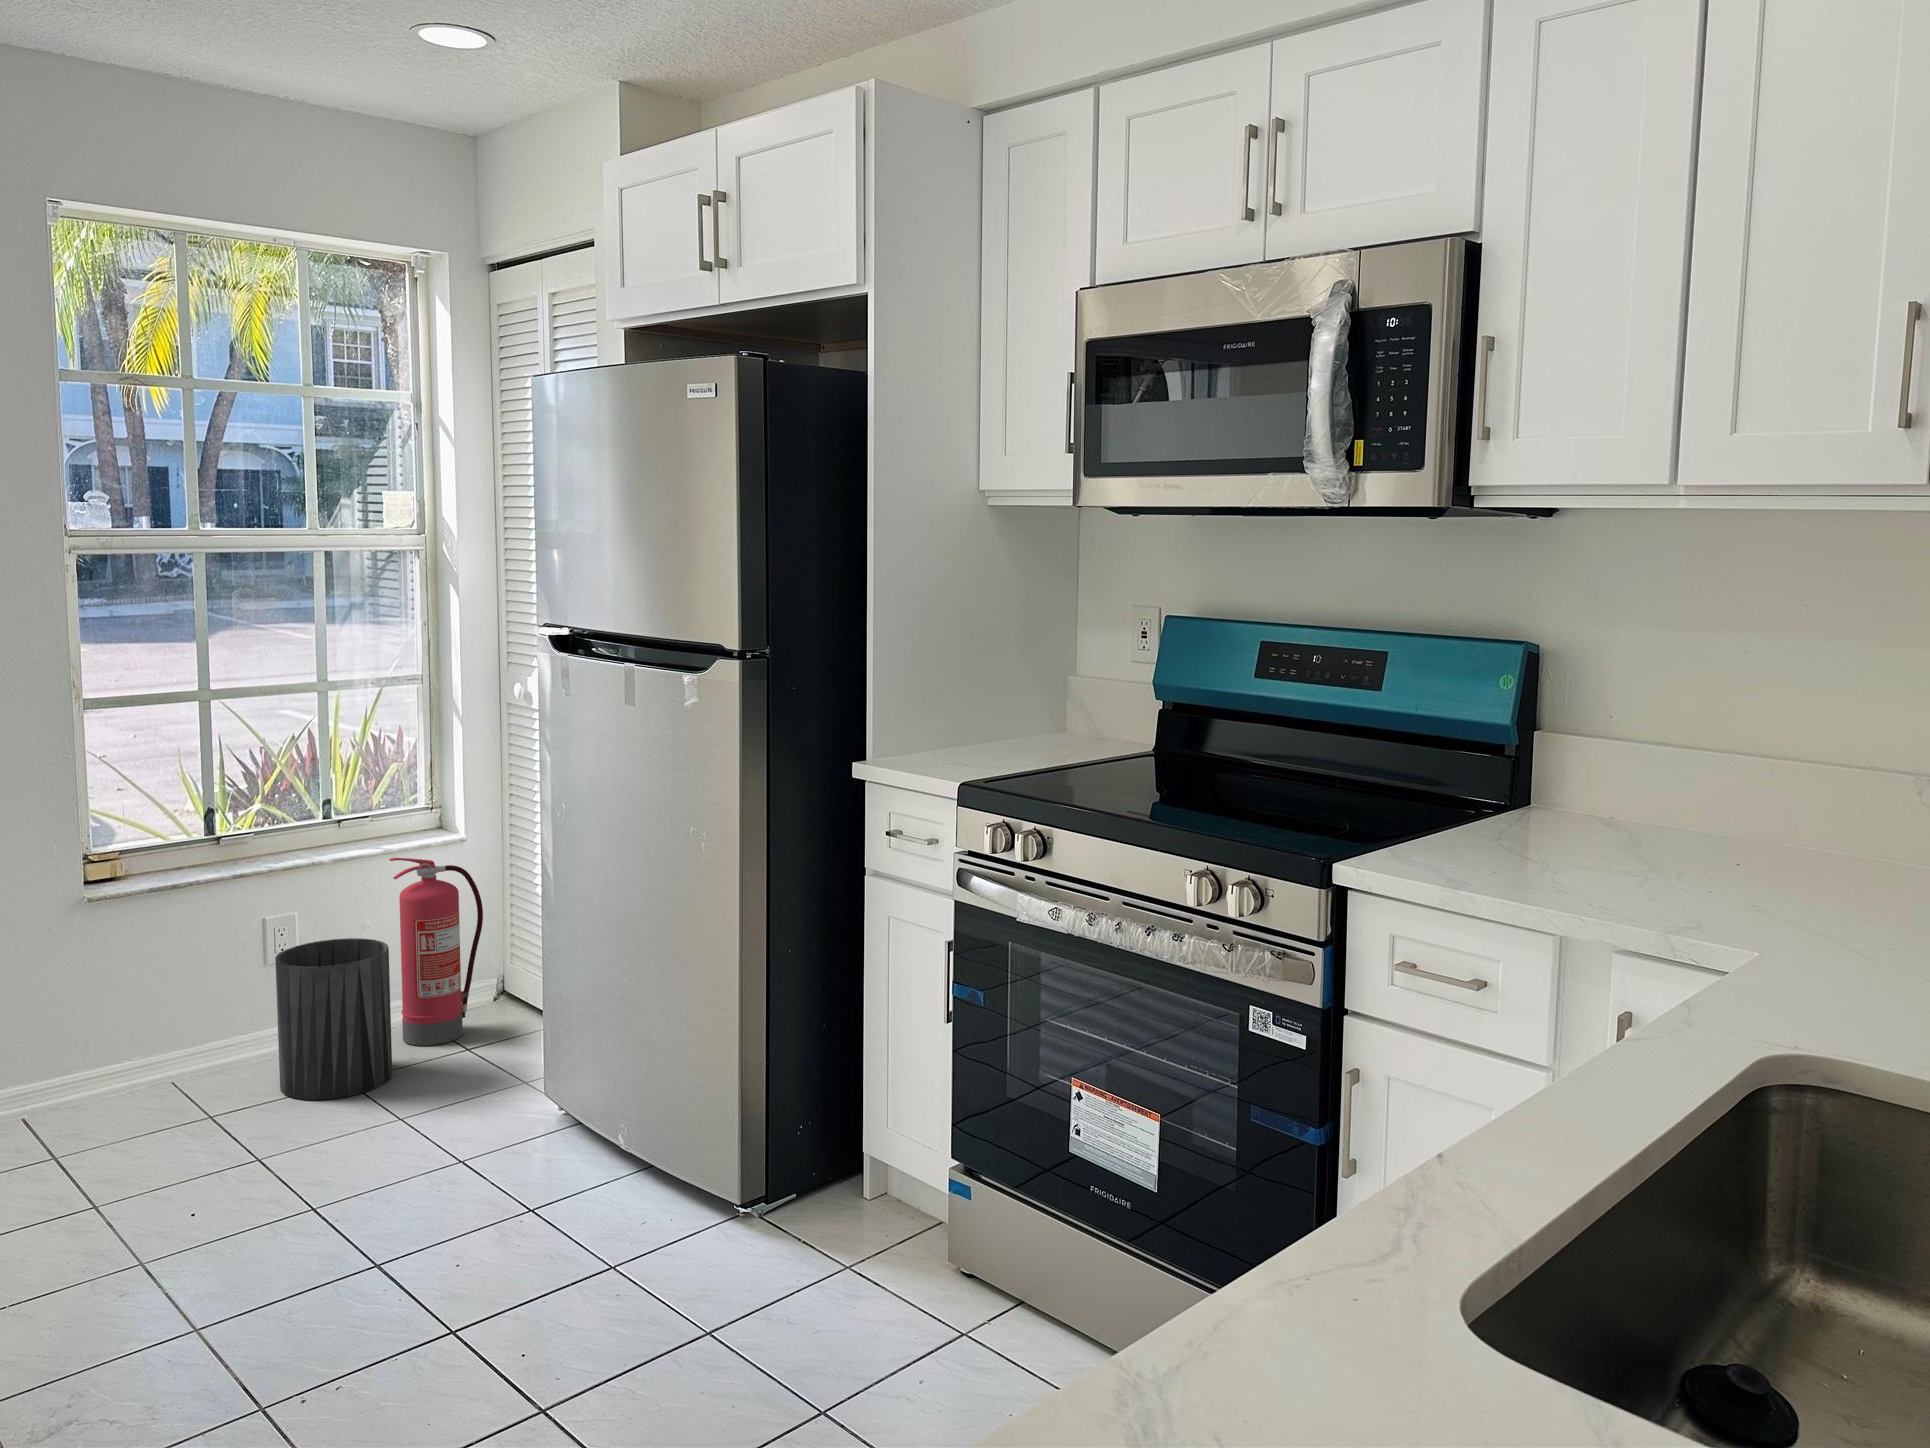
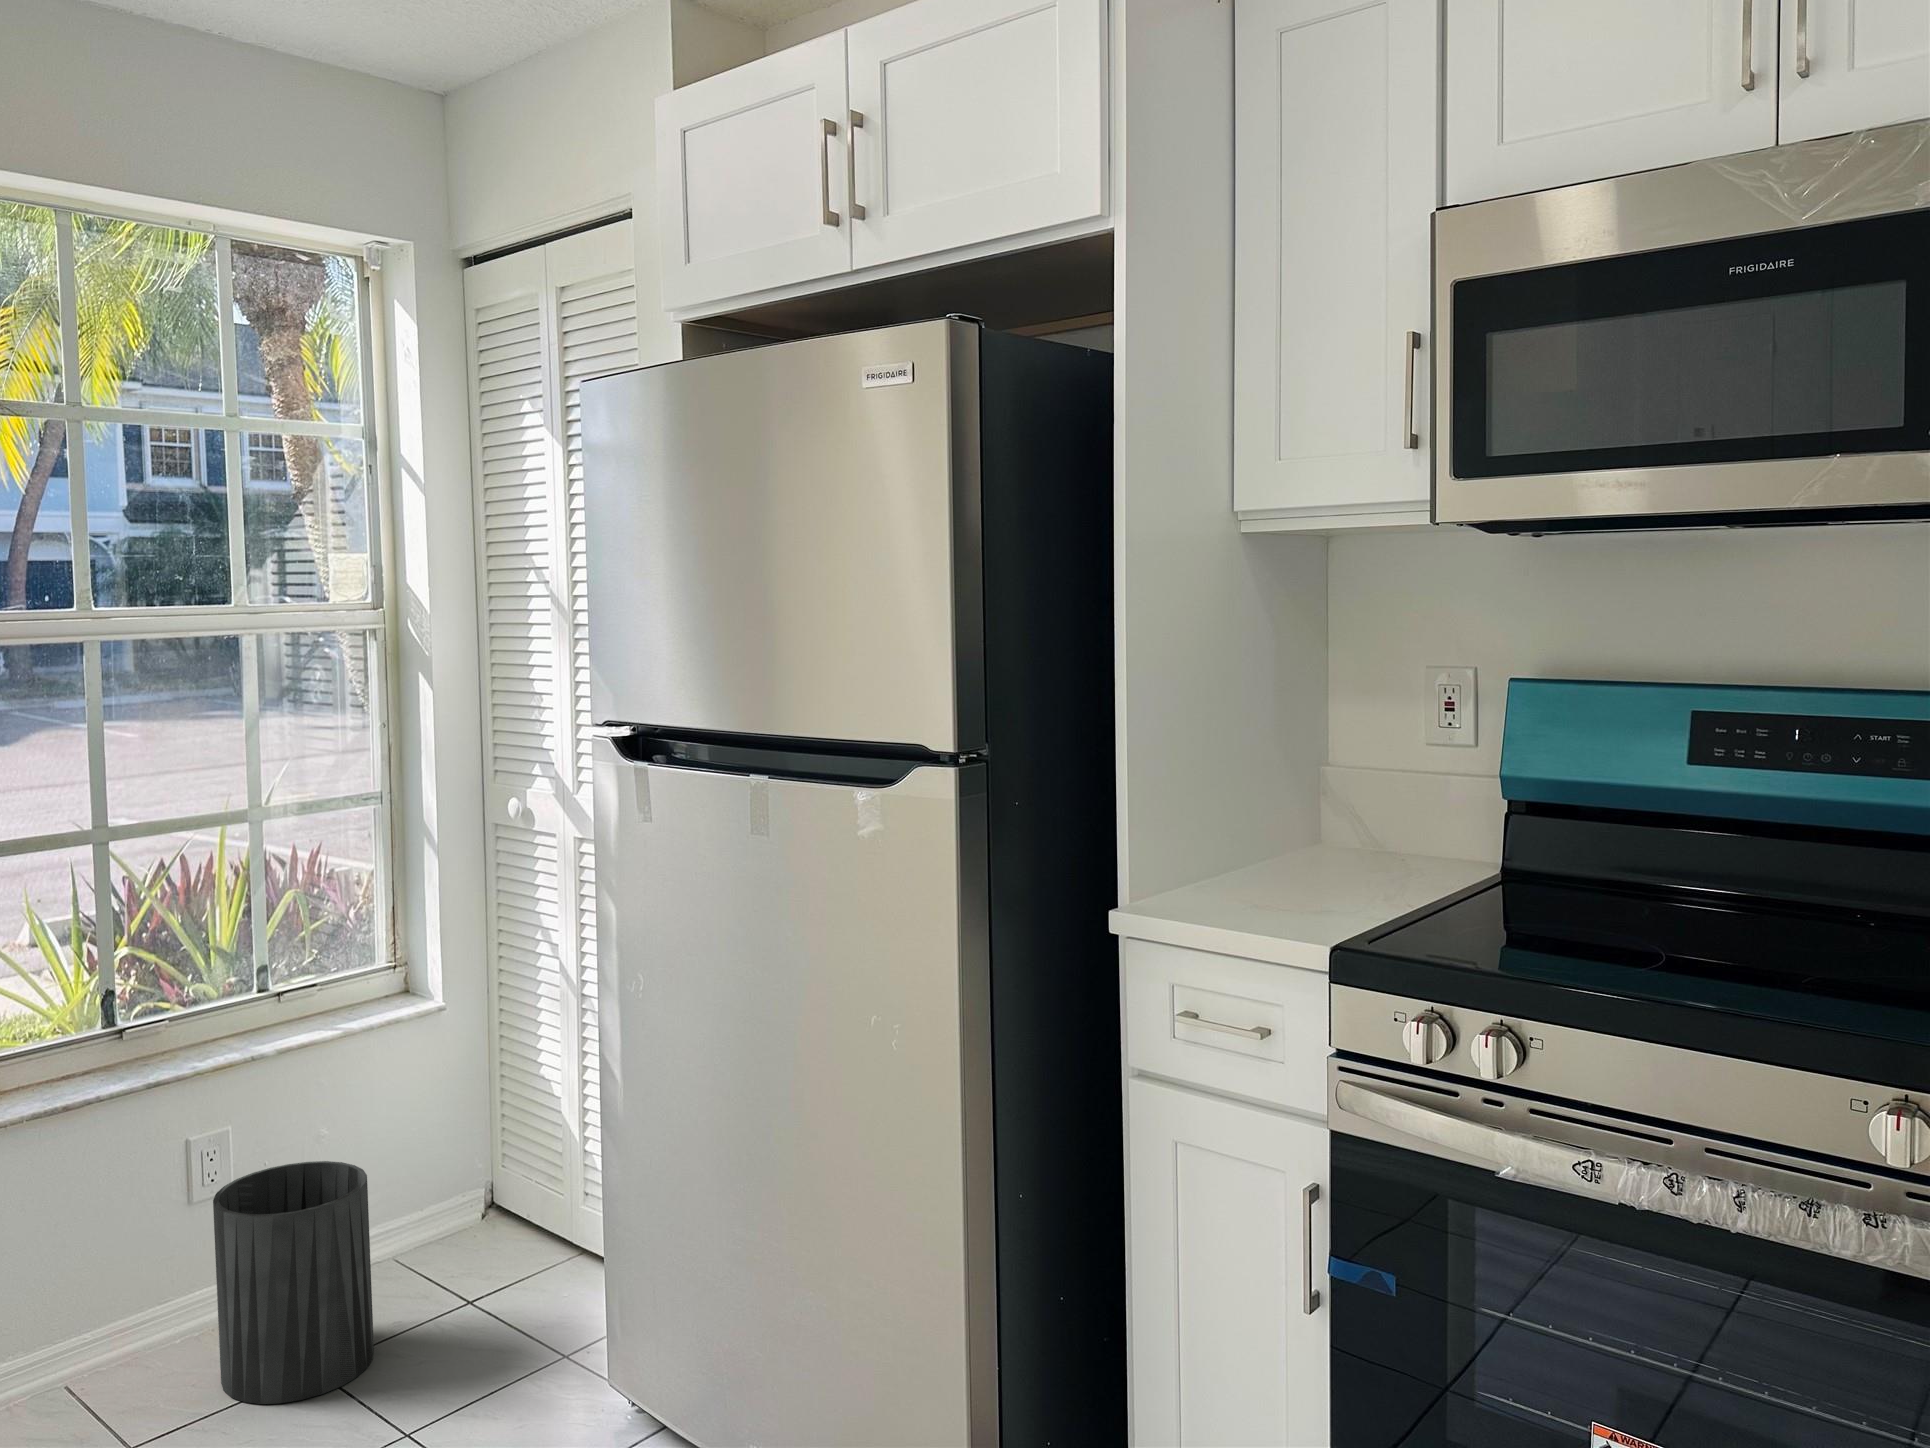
fire extinguisher: present [389,858,483,1046] -> none [353,1043,475,1300]

